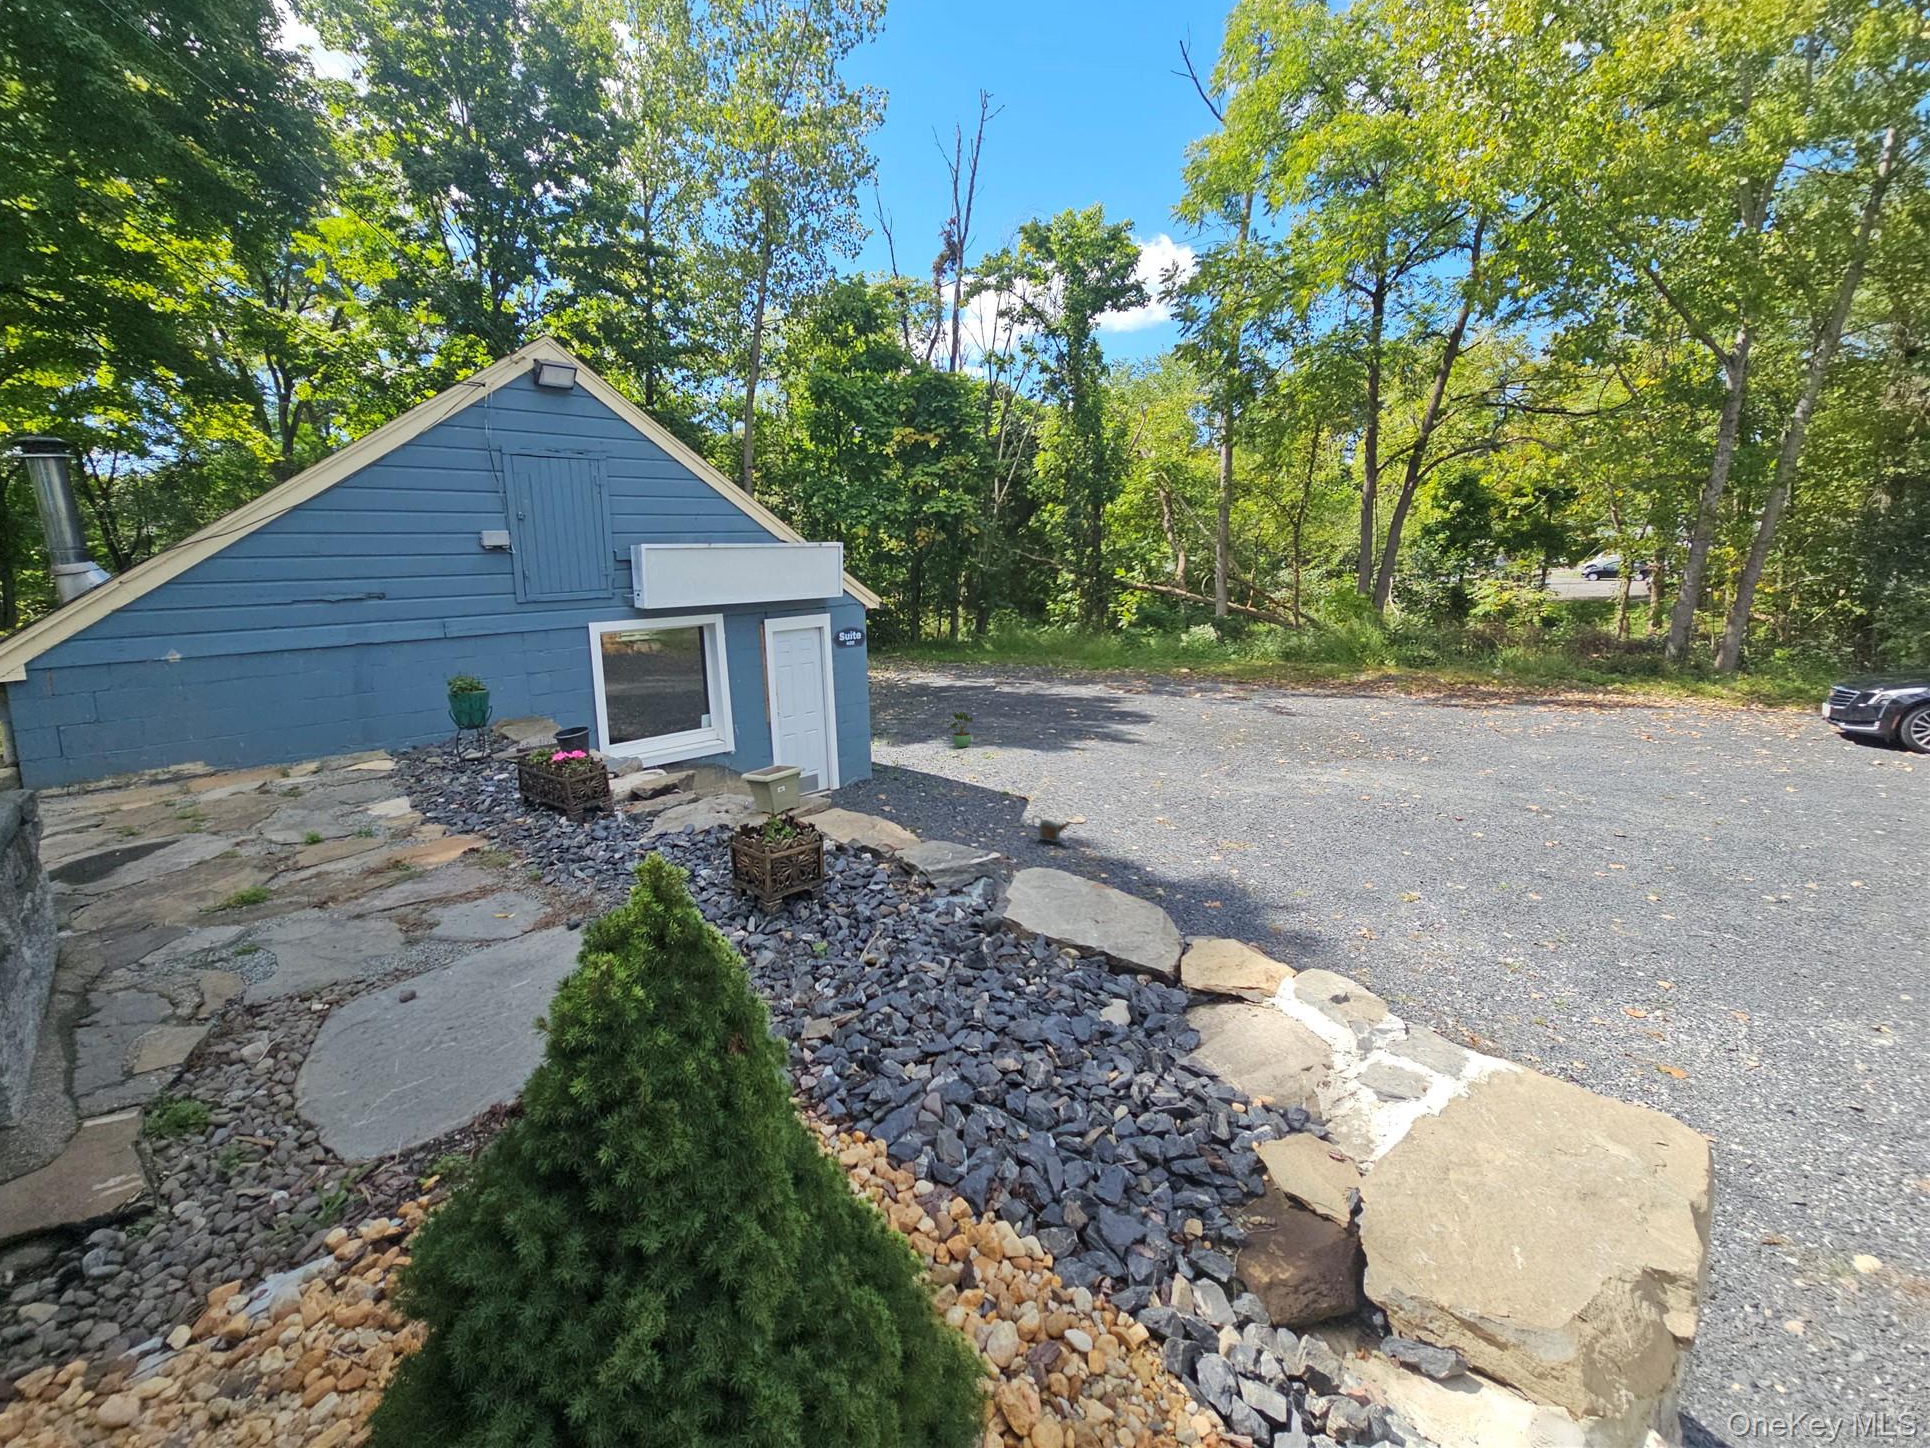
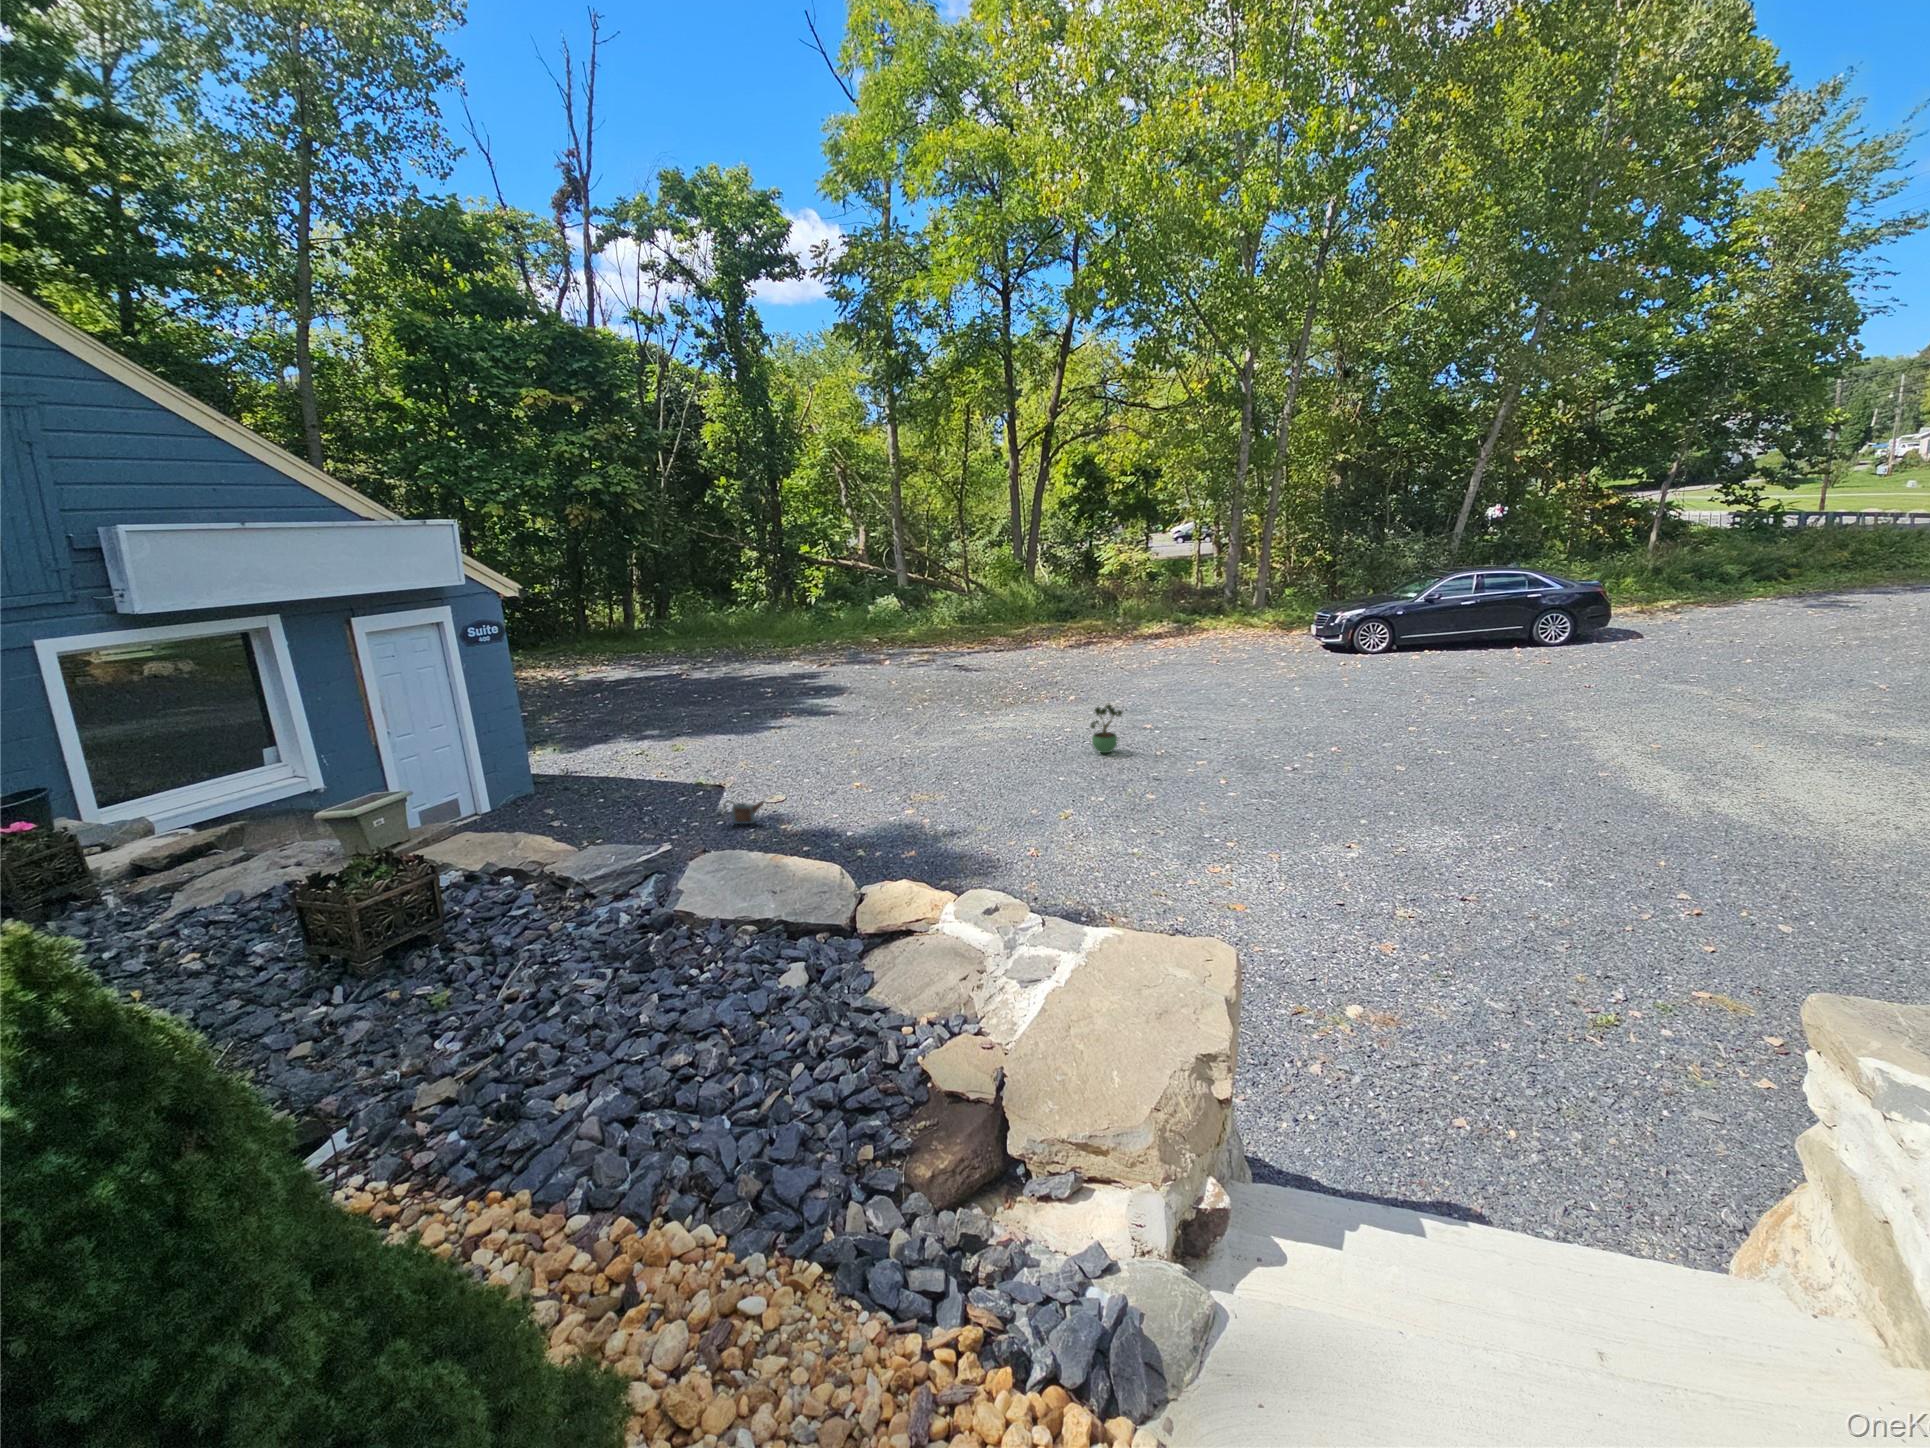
potted plant: present [951,712,973,747] -> present [1091,704,1122,753]

